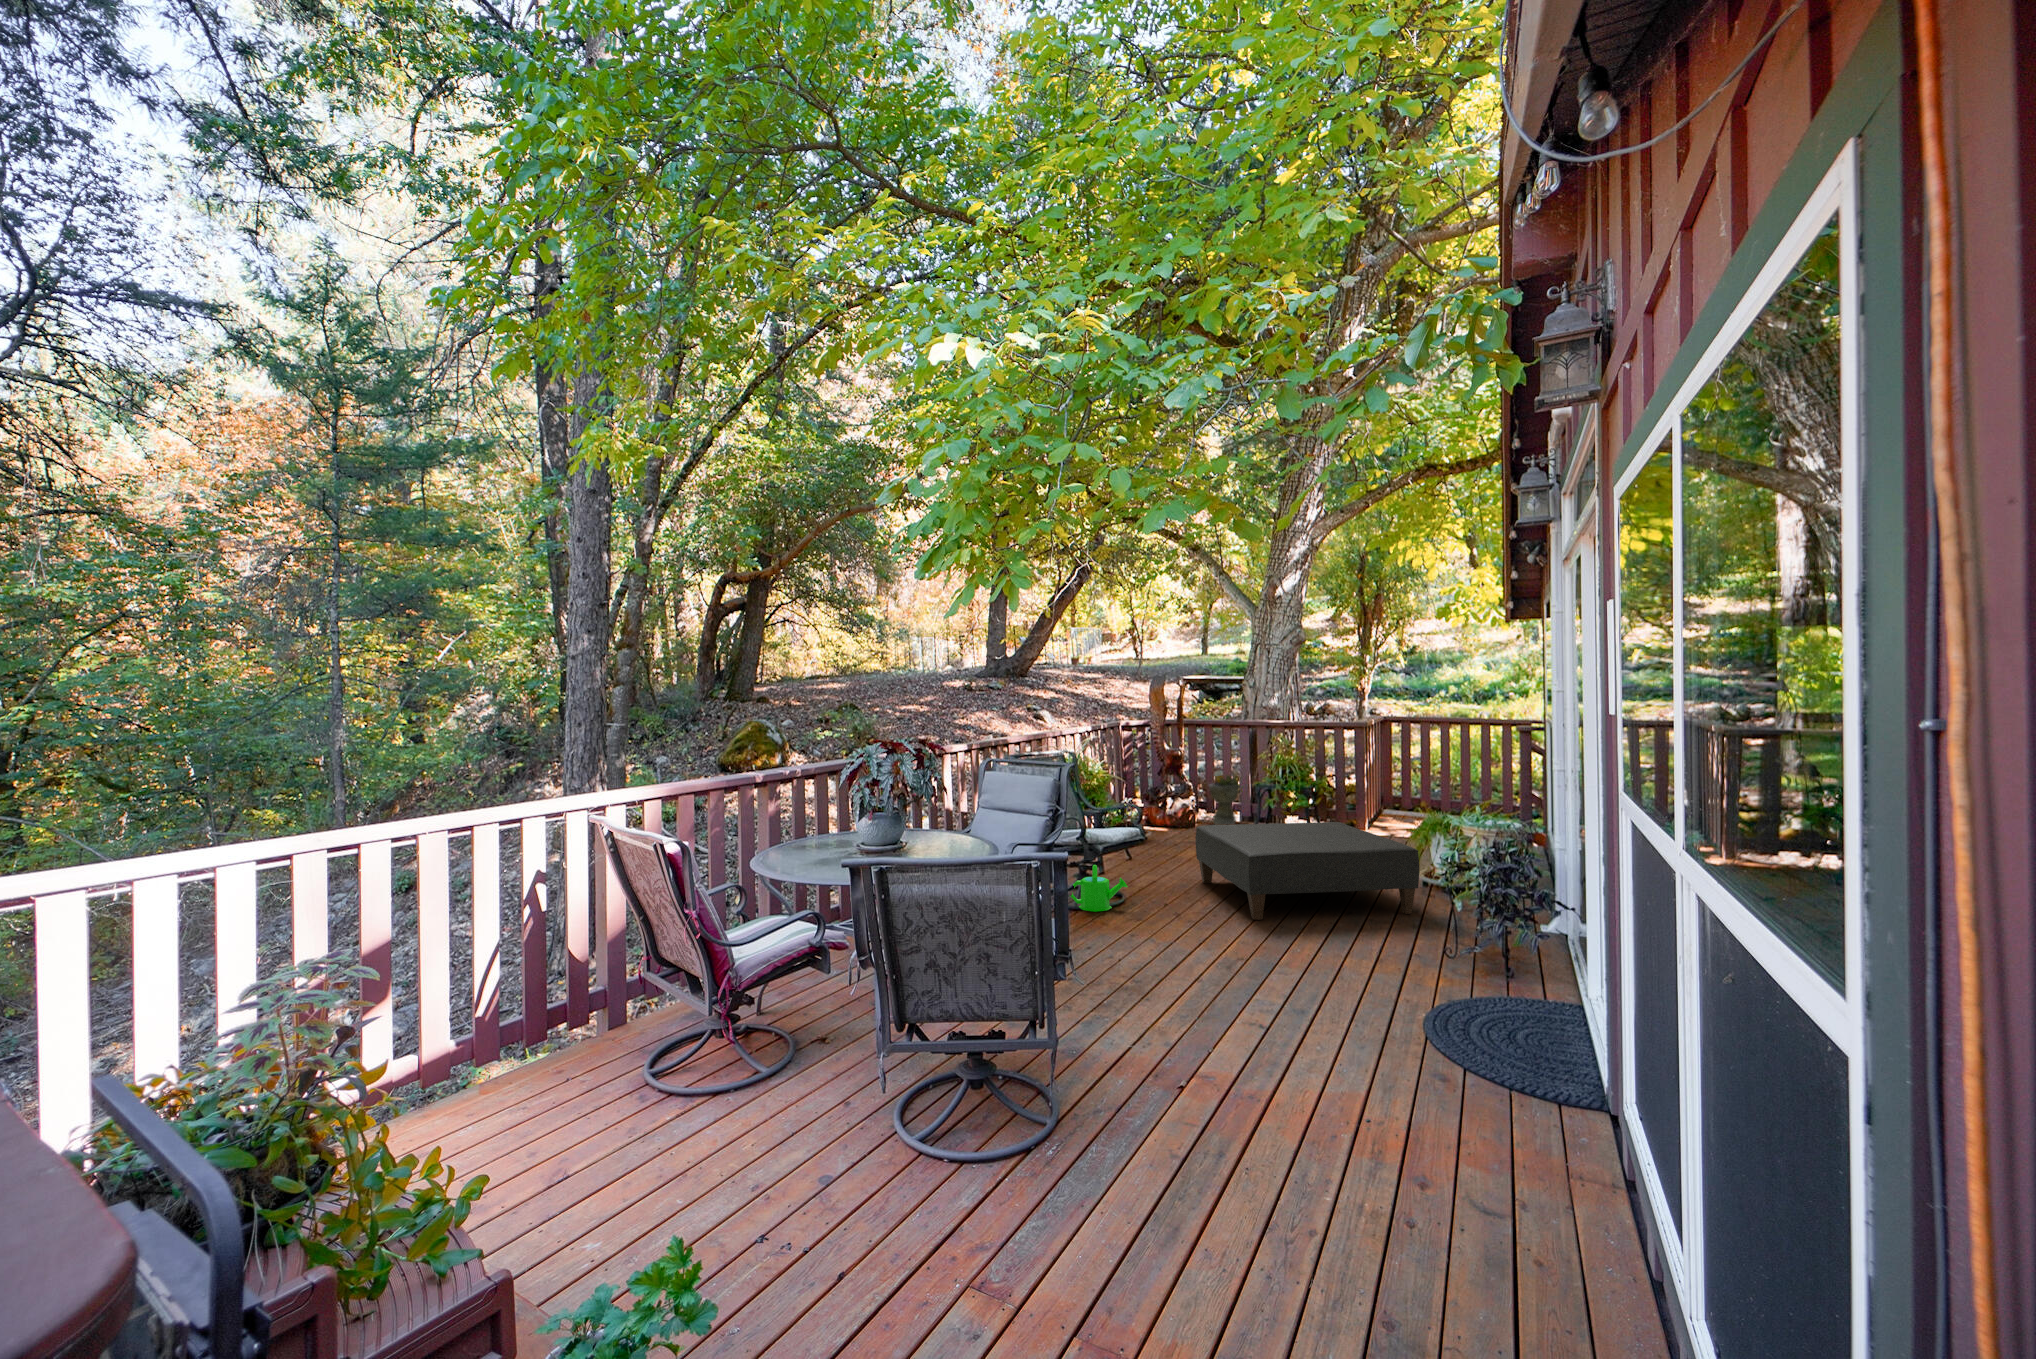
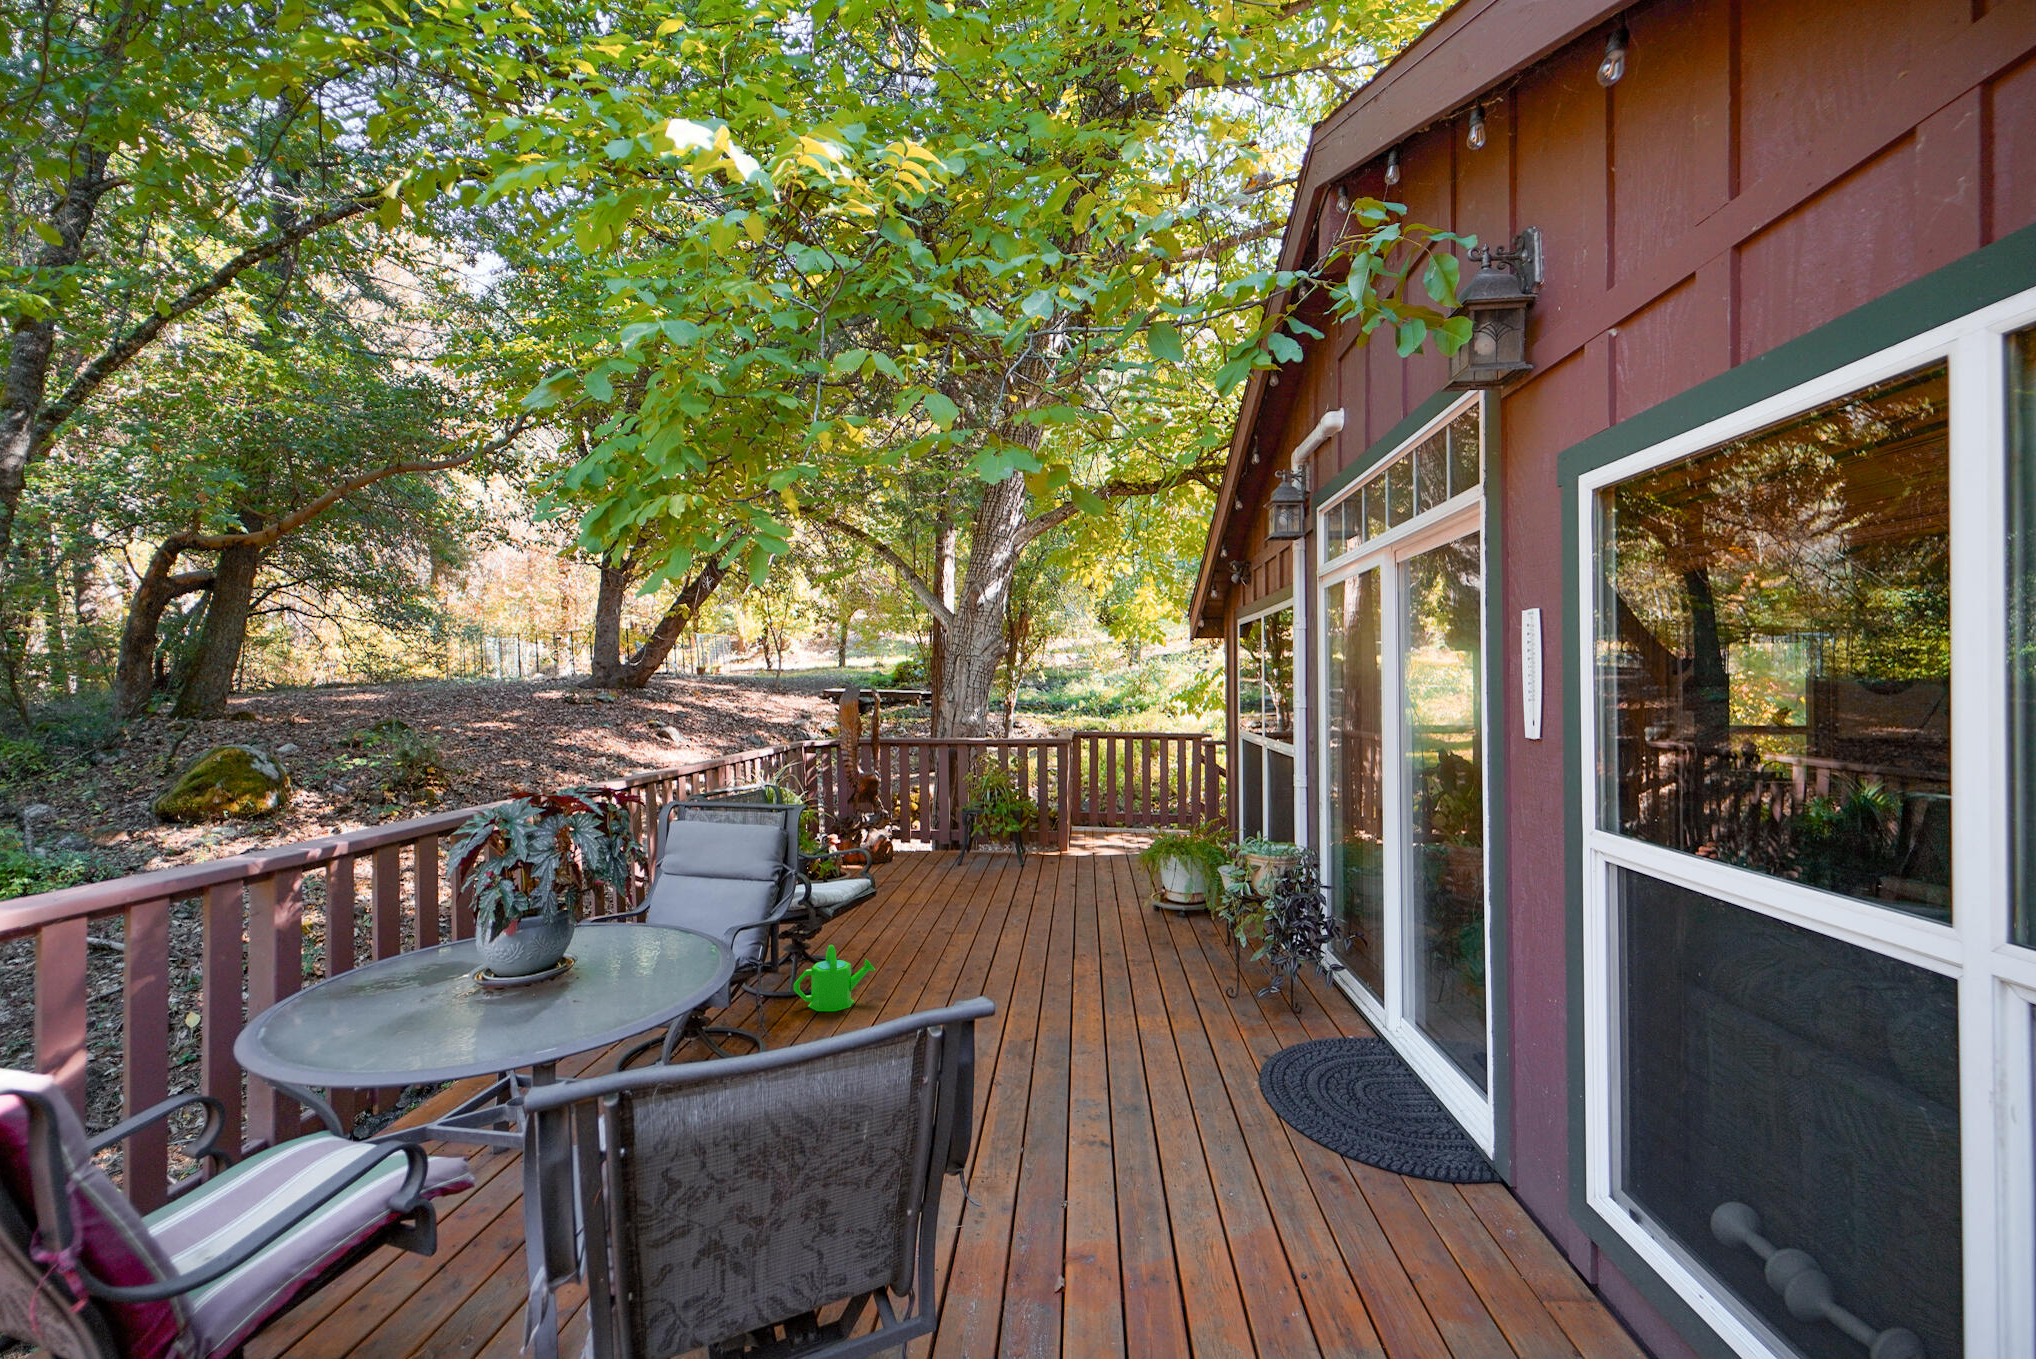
planter: present [1209,776,1240,825] -> none [909,803,946,864]
ottoman: present [1195,822,1419,920] -> none [938,857,1208,996]

